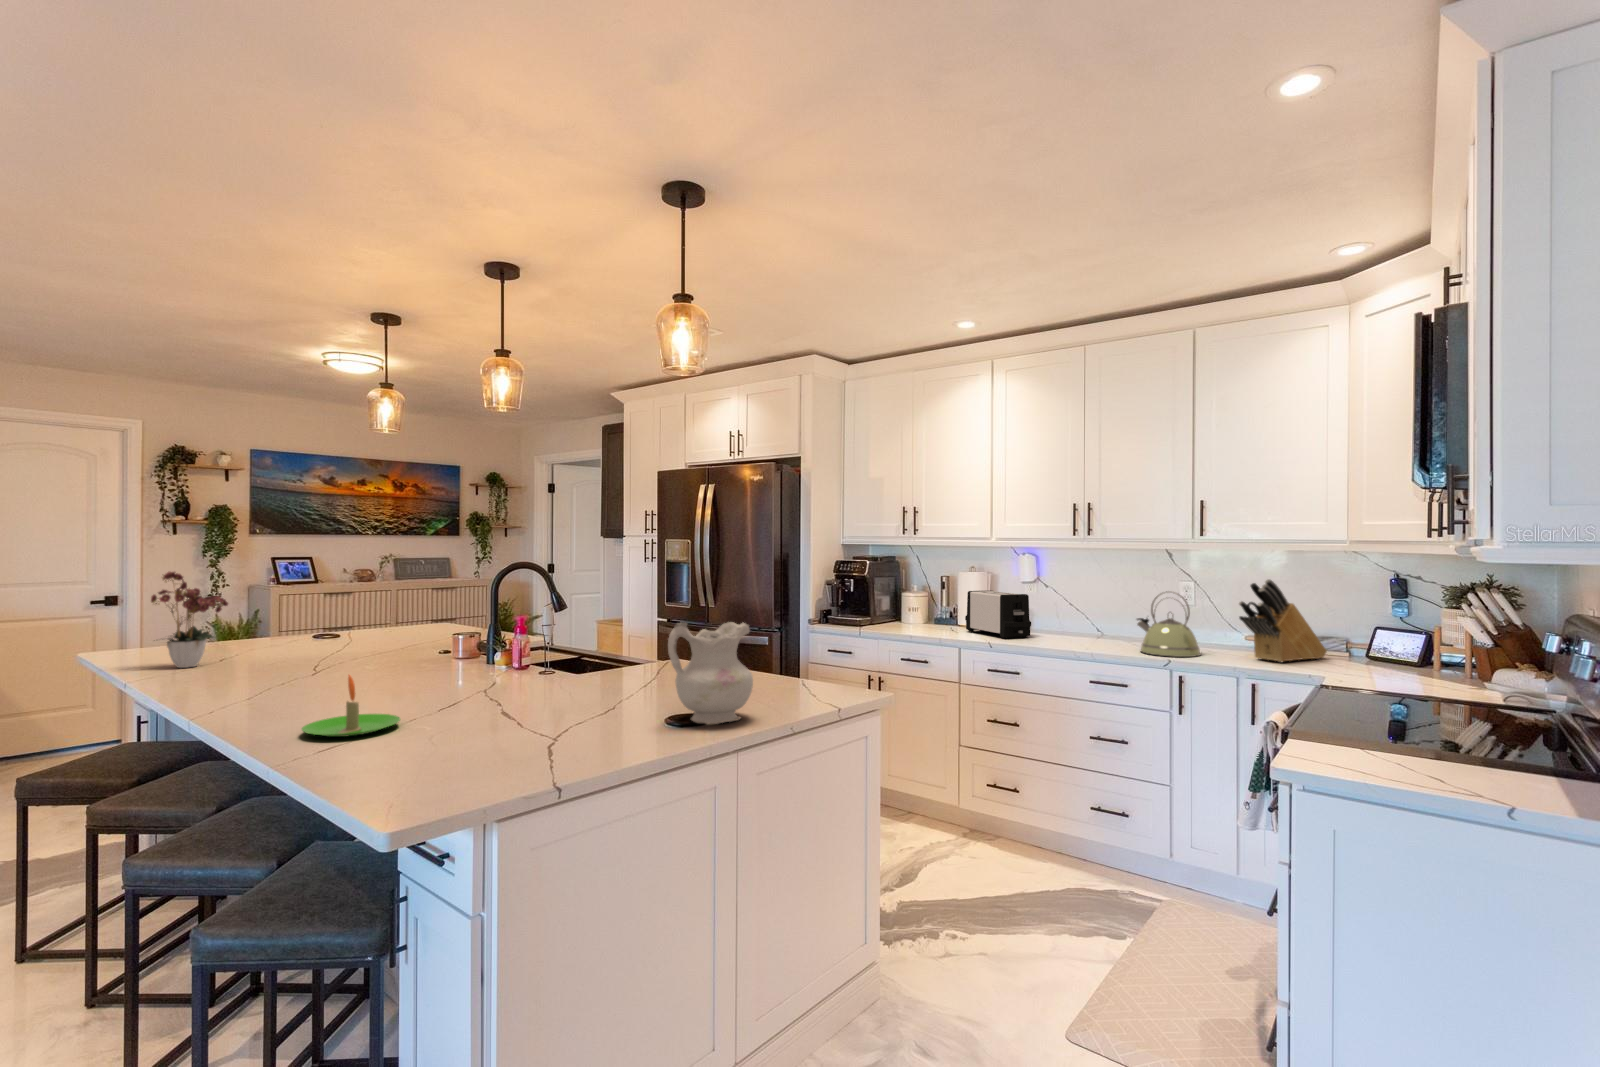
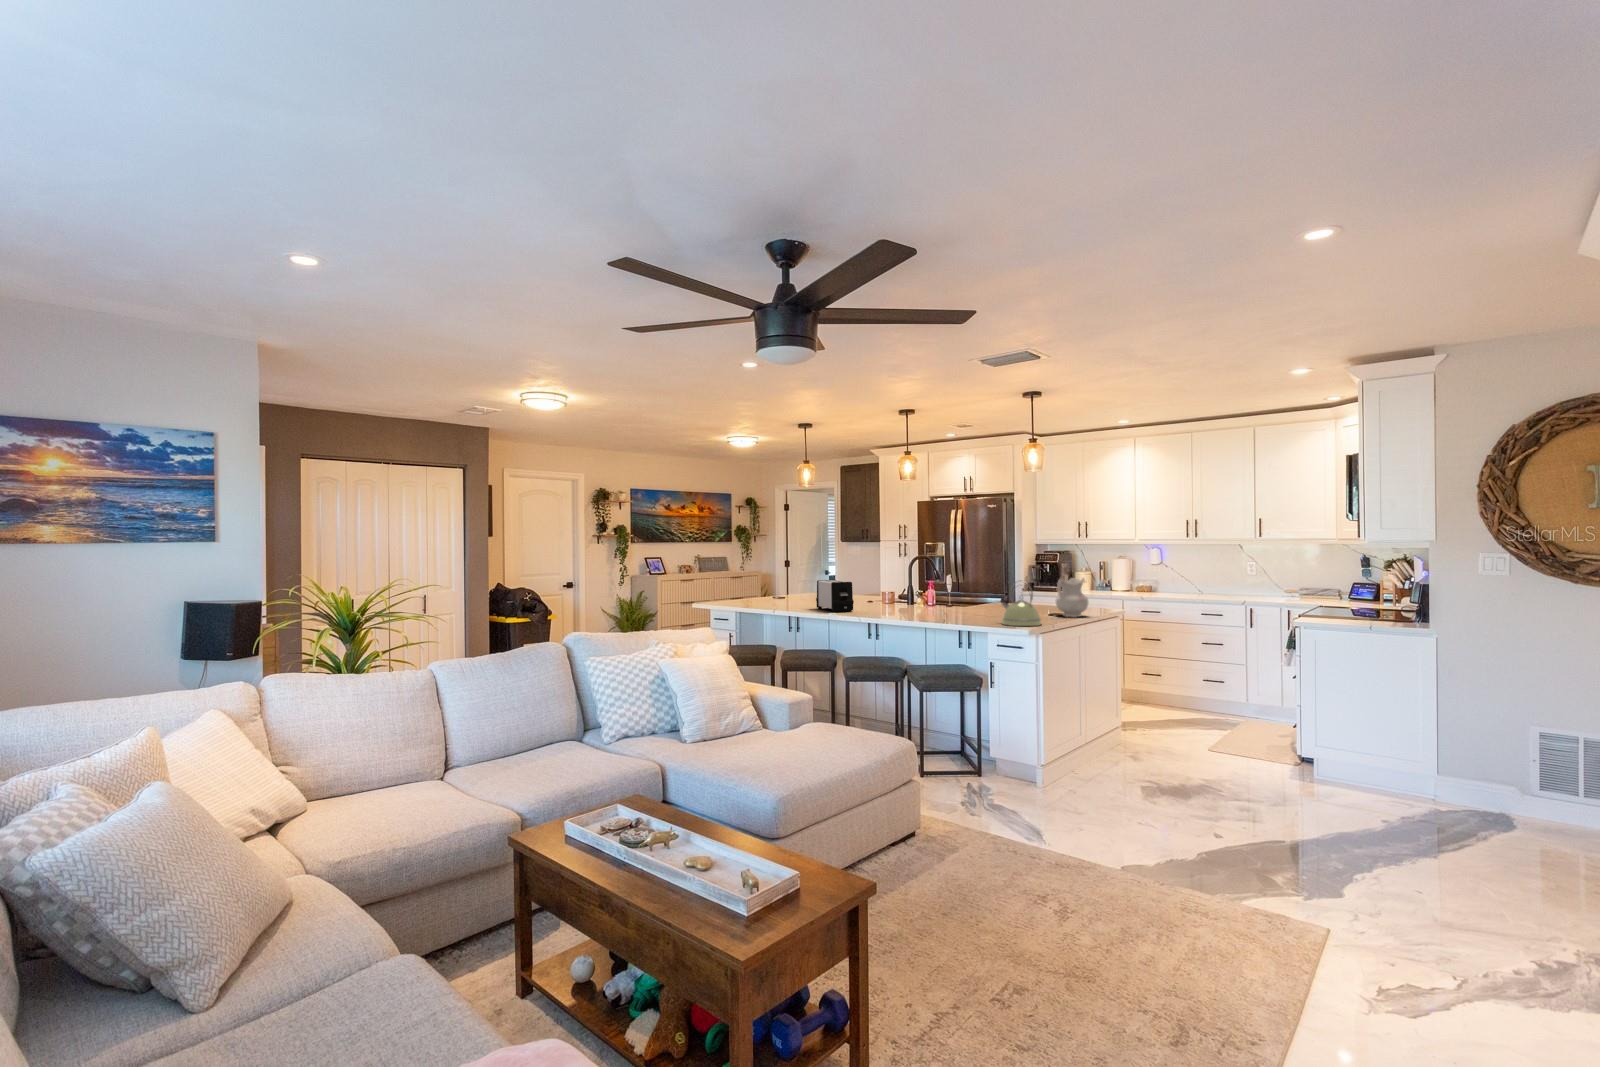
flower arrangement: present [151,571,228,668] -> none [757,560,787,609]
knife block: present [1239,579,1327,662] -> none [1281,559,1327,601]
toaster: present [965,590,1031,638] -> present [816,580,854,612]
kettle: present [1137,591,1200,657] -> present [1002,580,1041,626]
candle: present [302,675,400,737] -> none [925,598,958,621]

